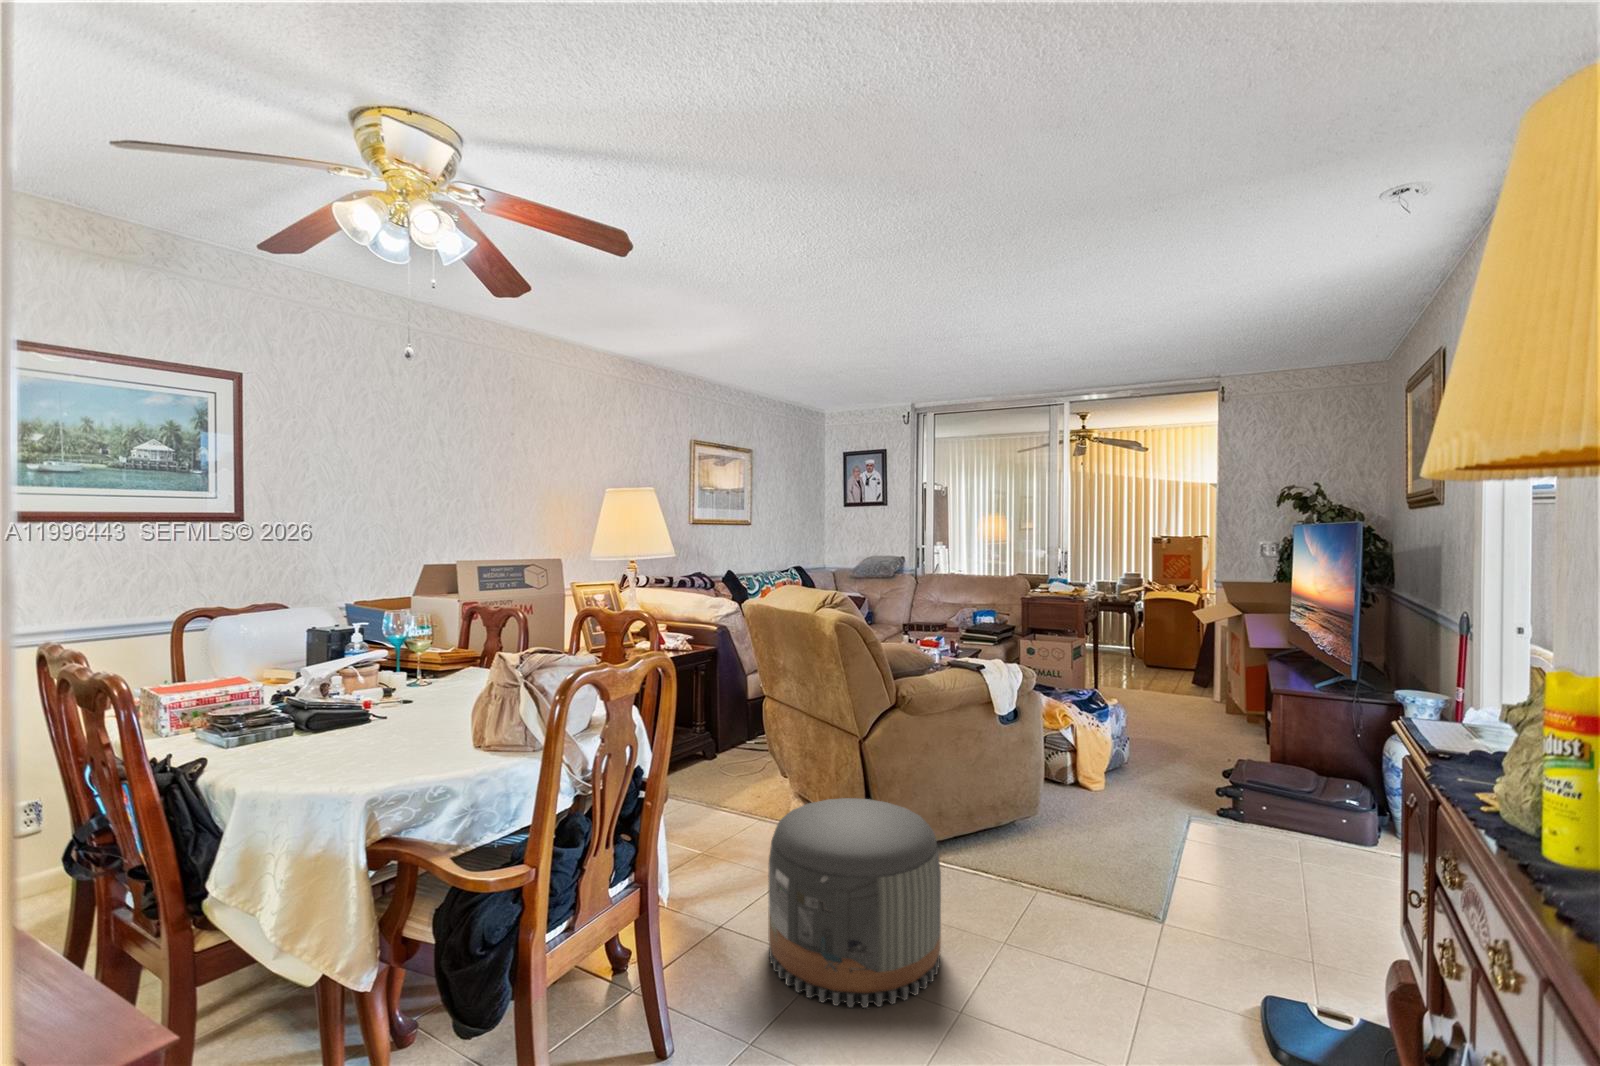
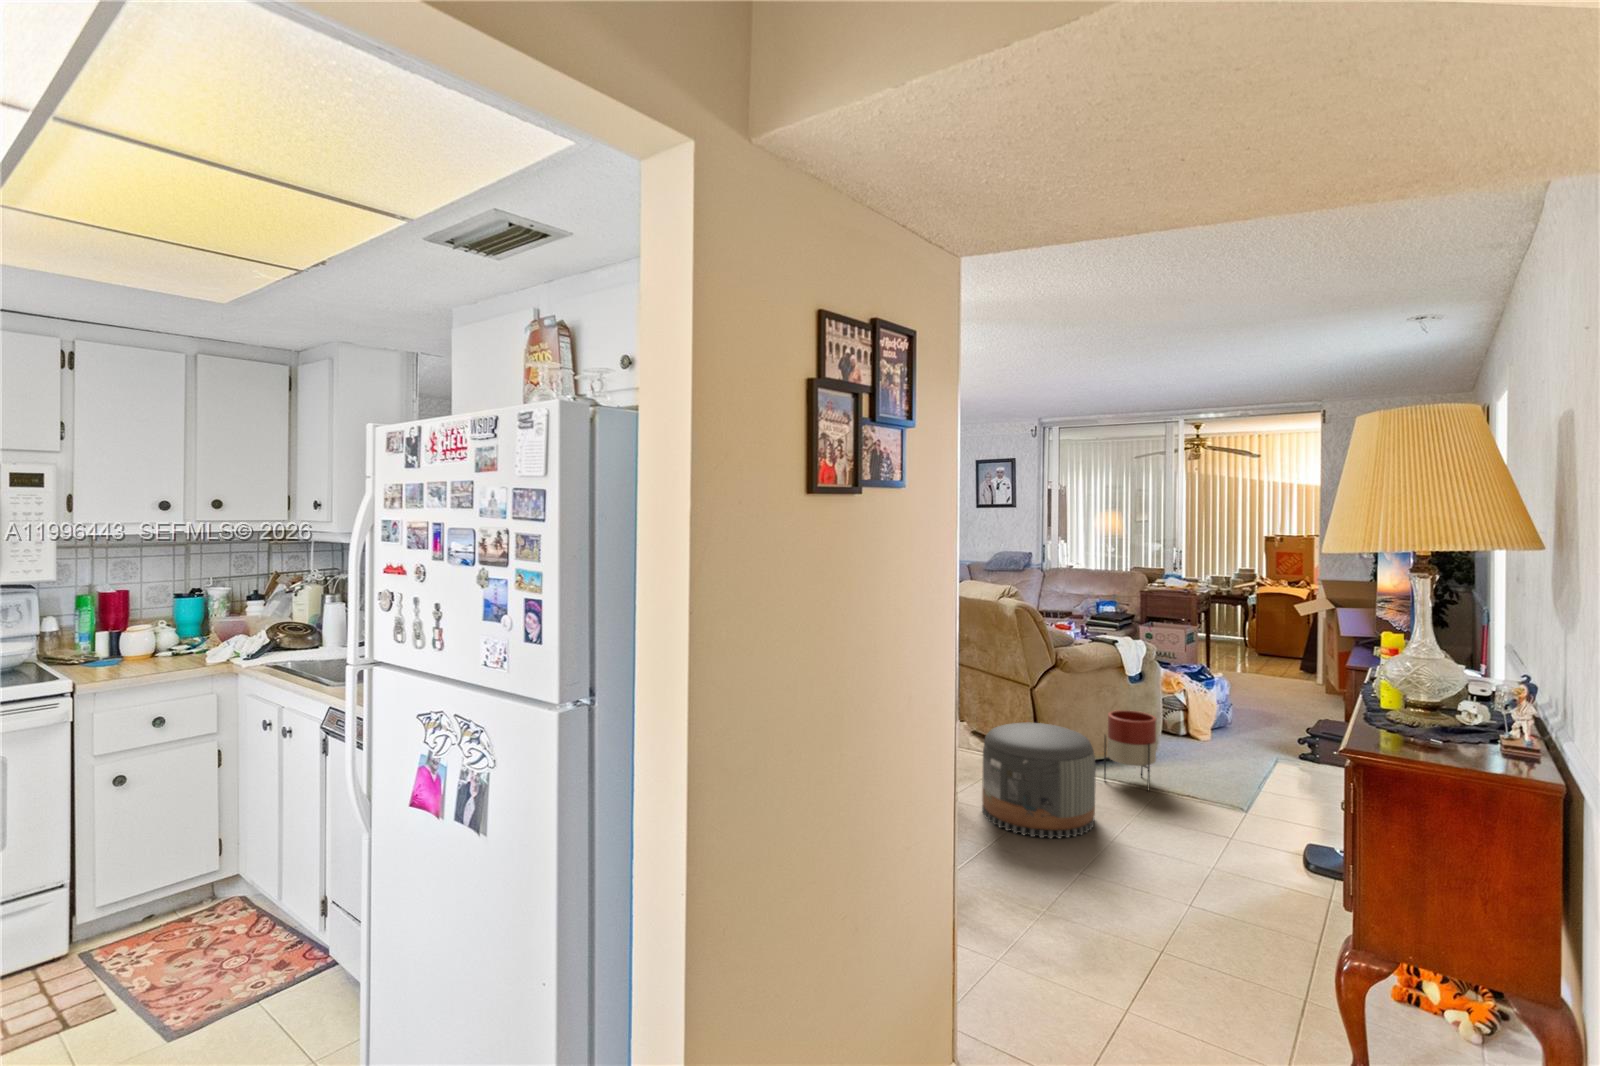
planter: none [964,765,1035,890] -> present [1104,710,1156,791]

